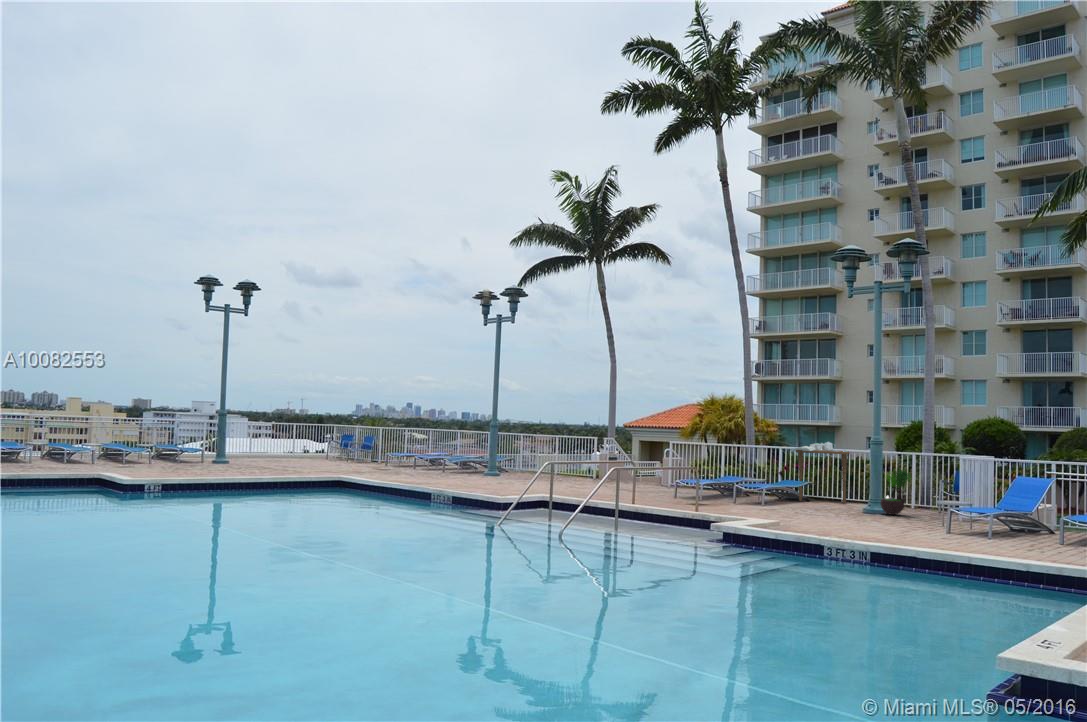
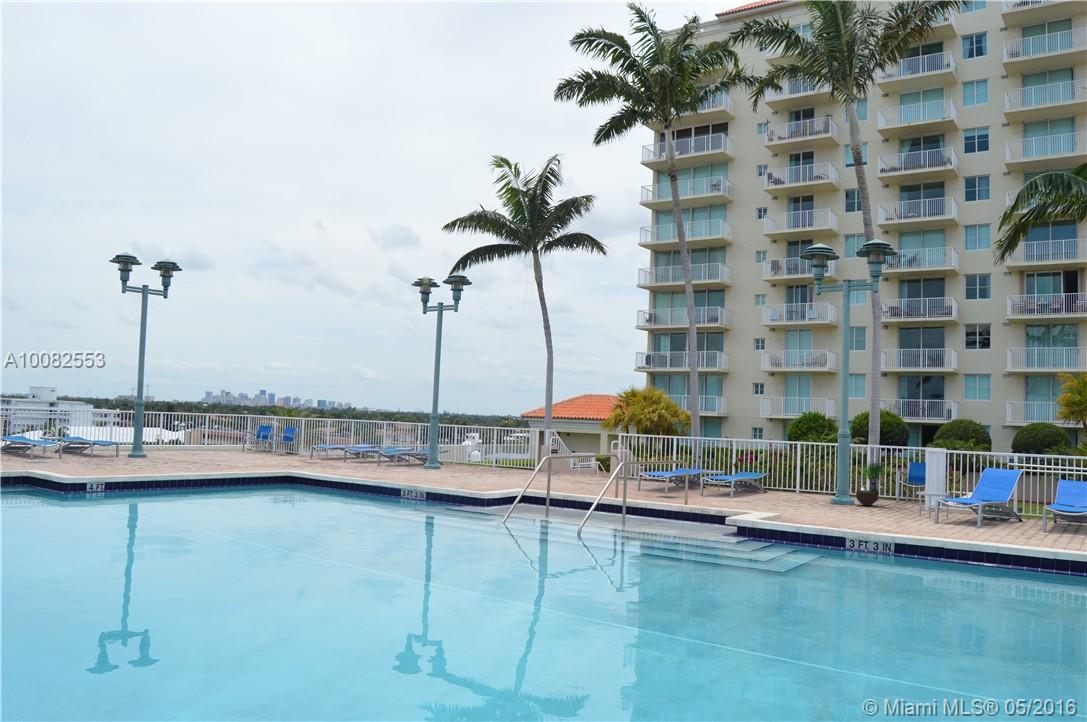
side table: present [795,441,850,504] -> none [762,436,815,496]

